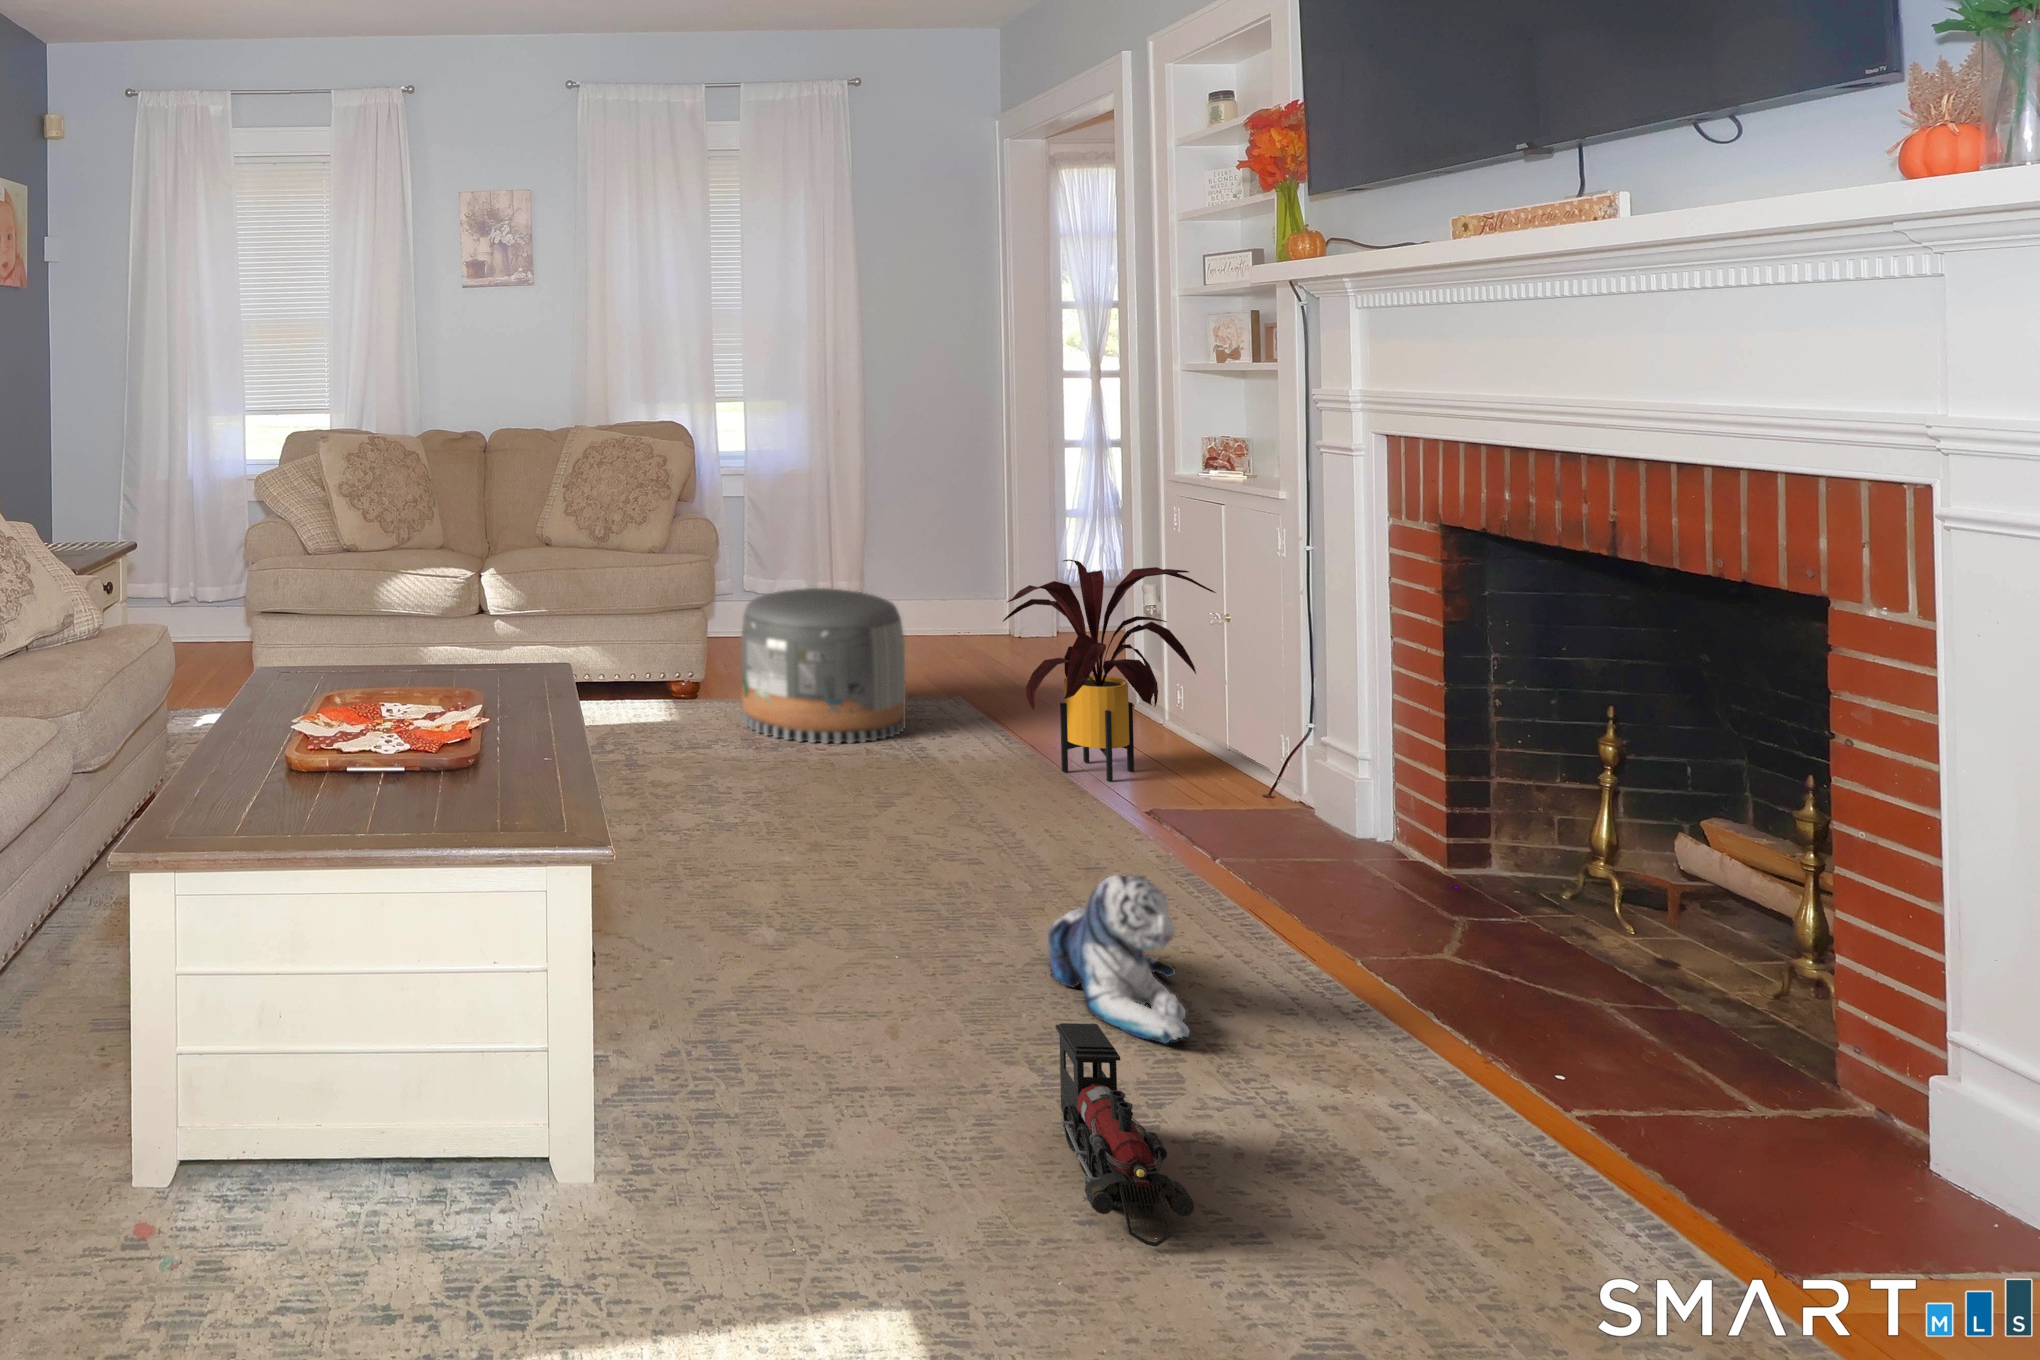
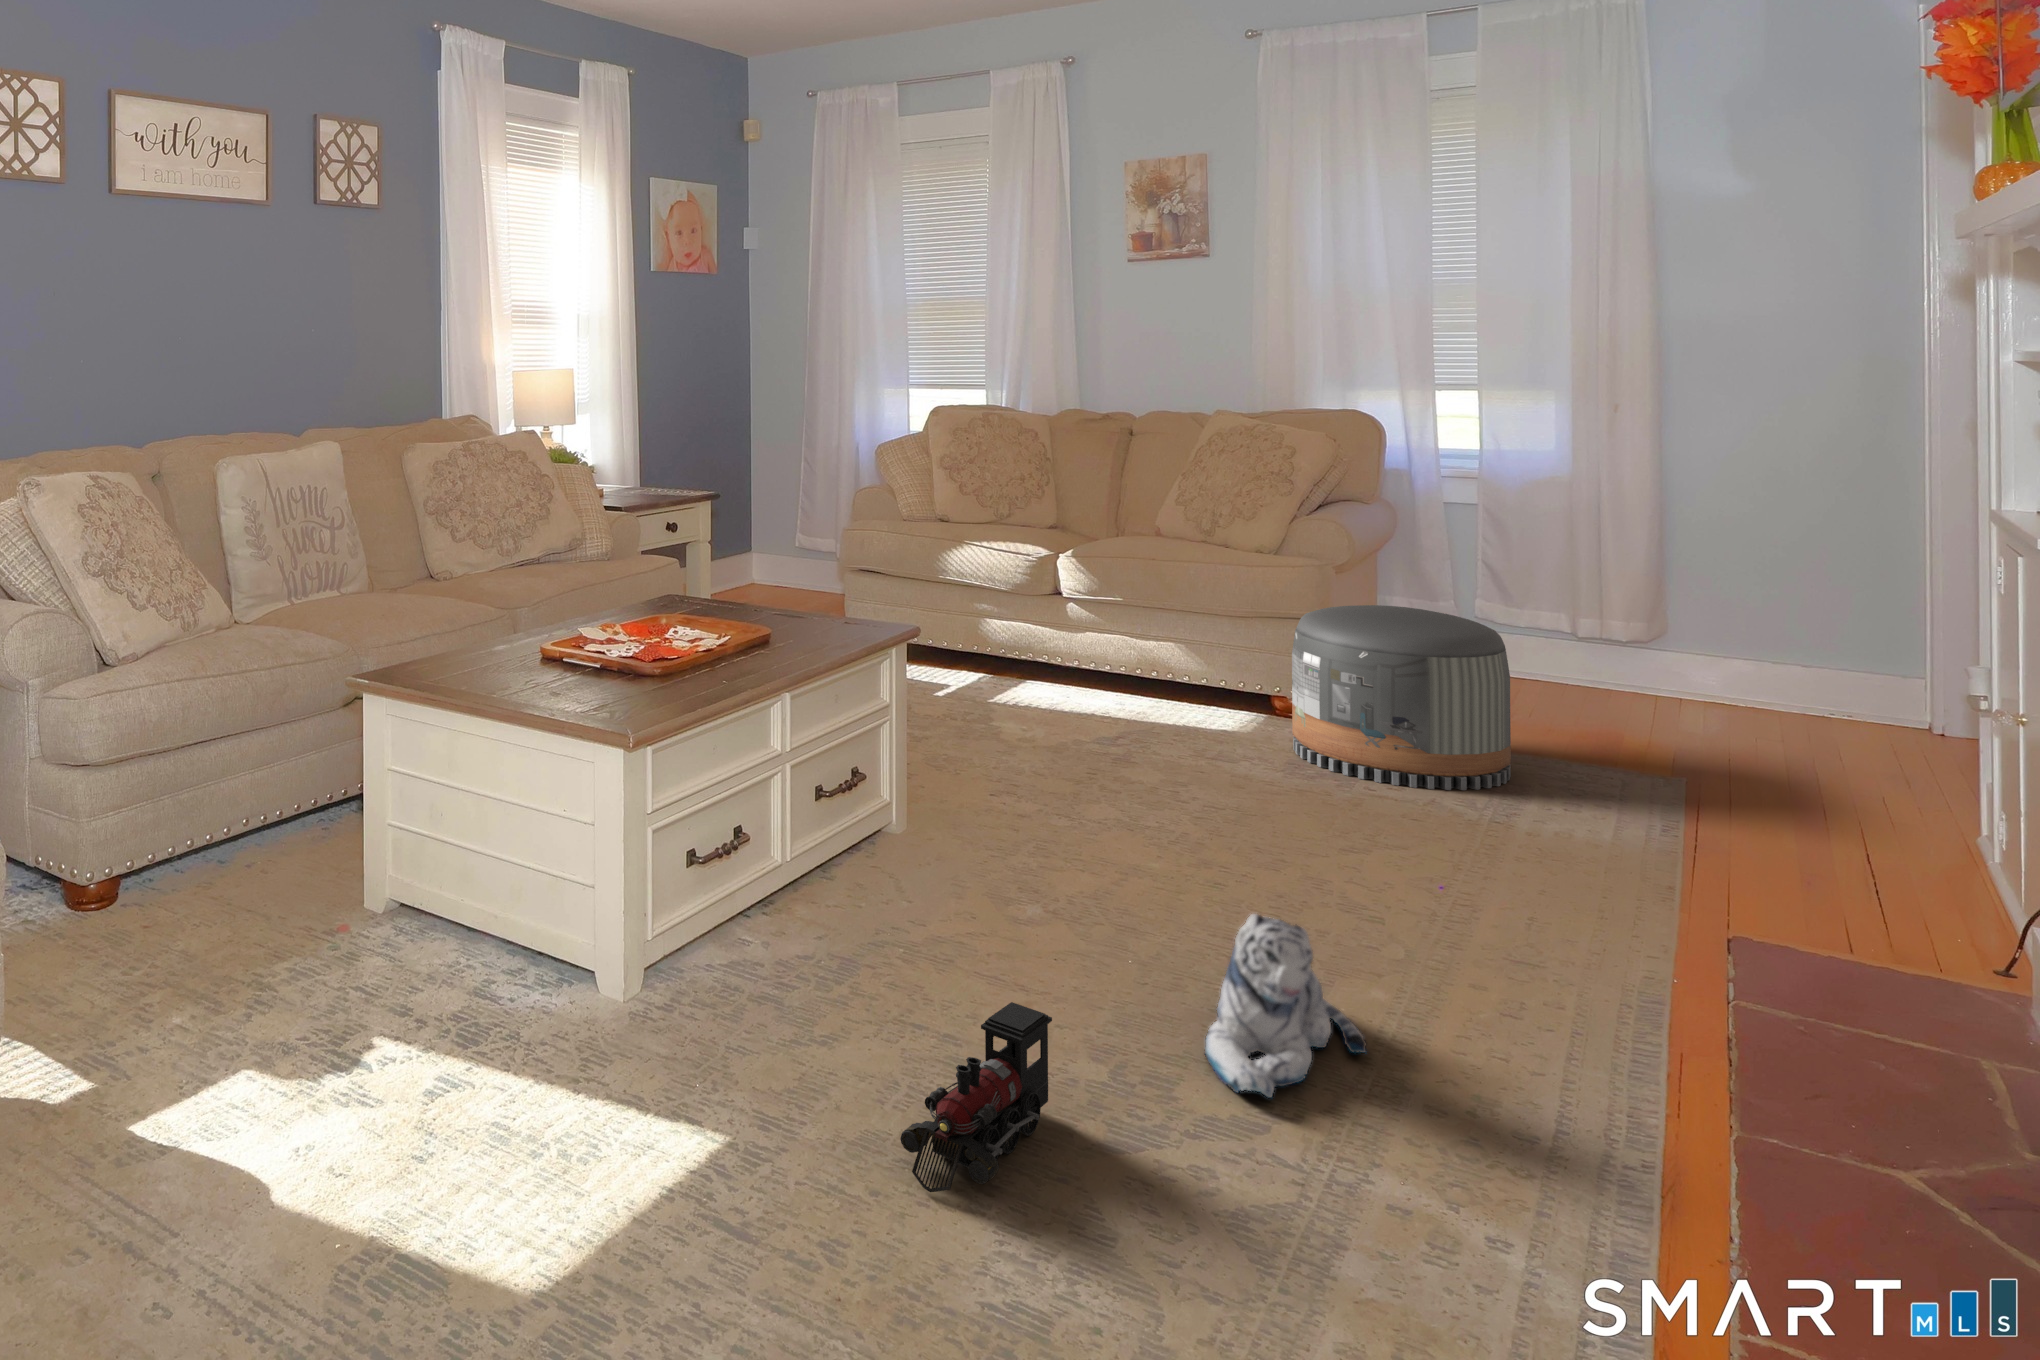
house plant: present [1003,560,1216,781] -> none [1518,602,1922,893]

